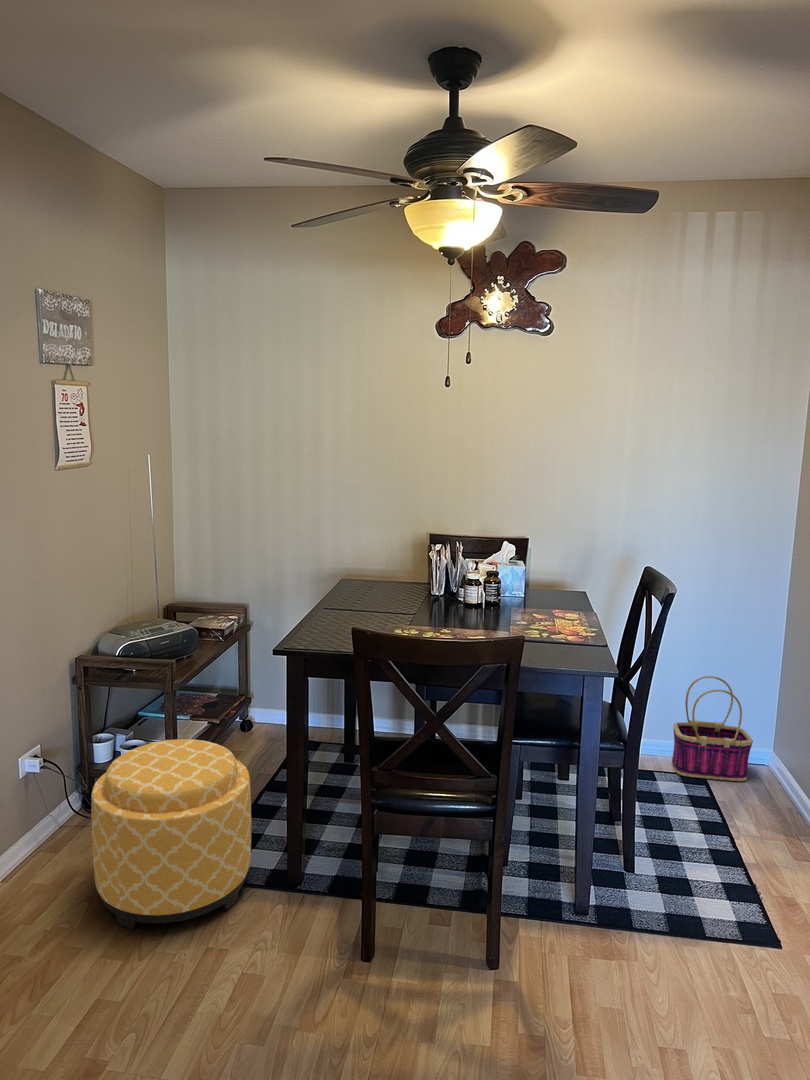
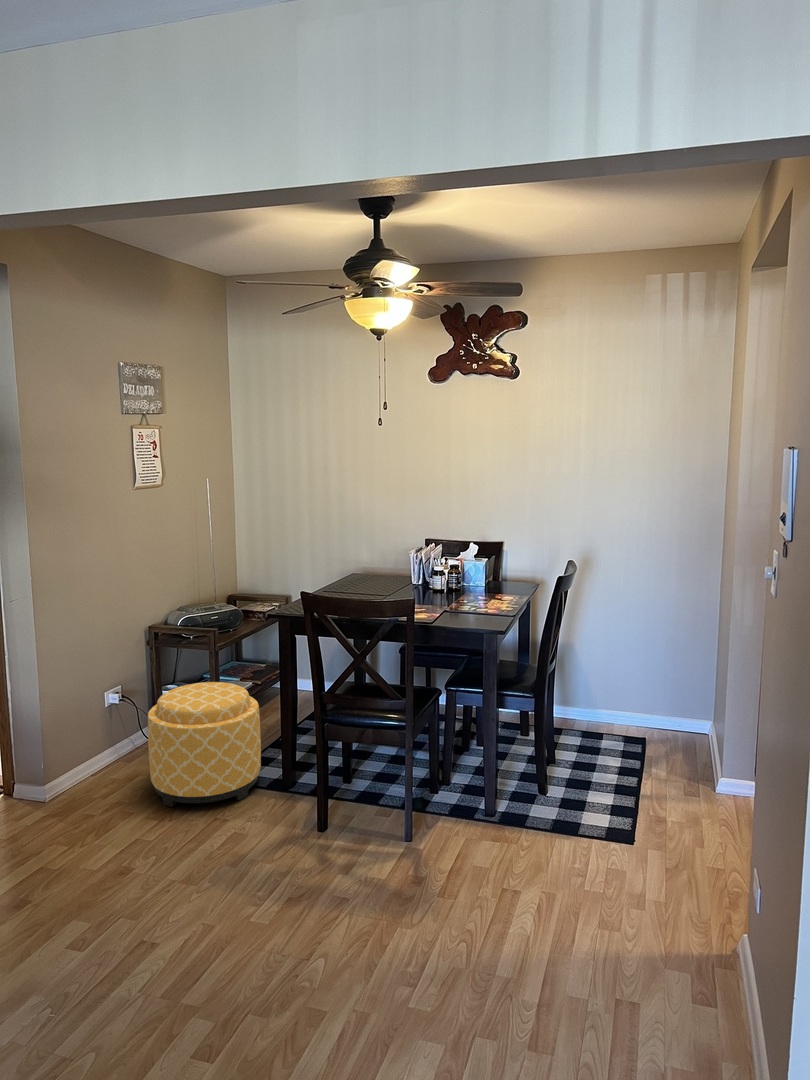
basket: present [672,676,753,781] -> none [625,654,689,742]

